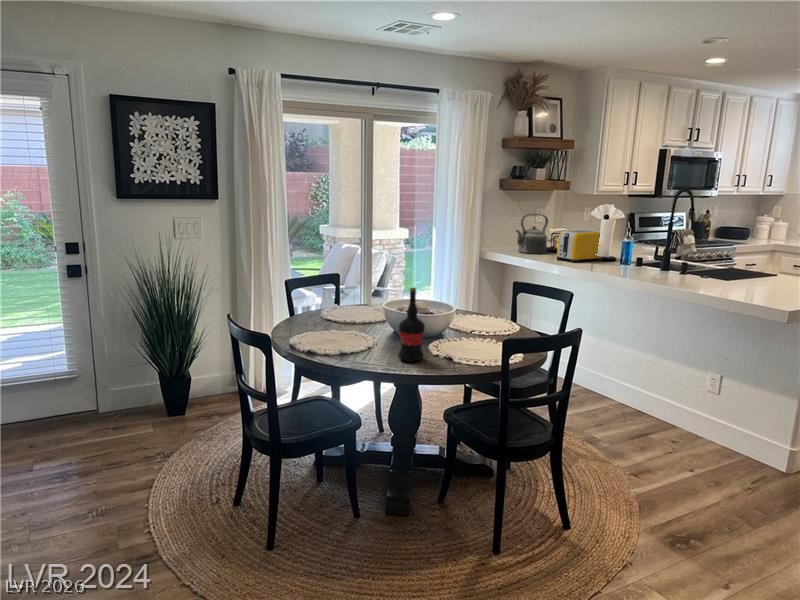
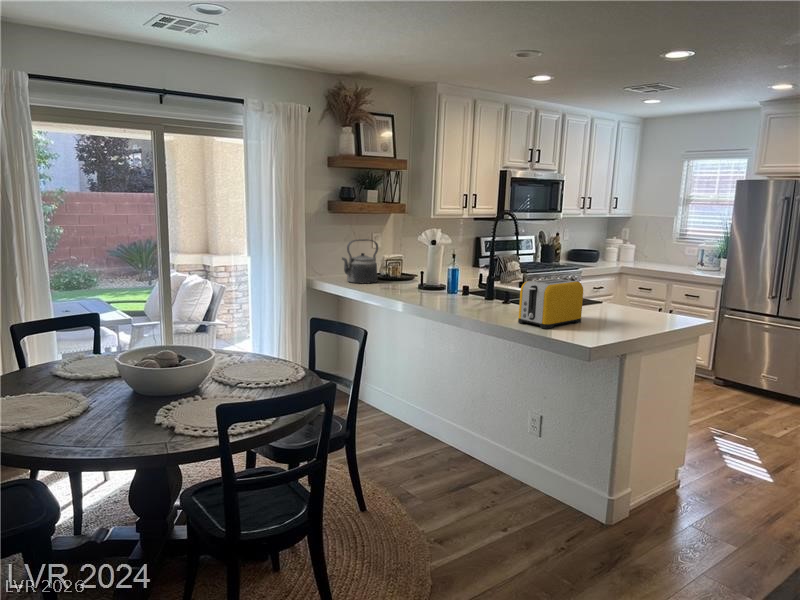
toaster: present [557,230,602,263] -> present [518,278,583,329]
wine bottle: present [398,288,425,361] -> none [90,341,131,439]

